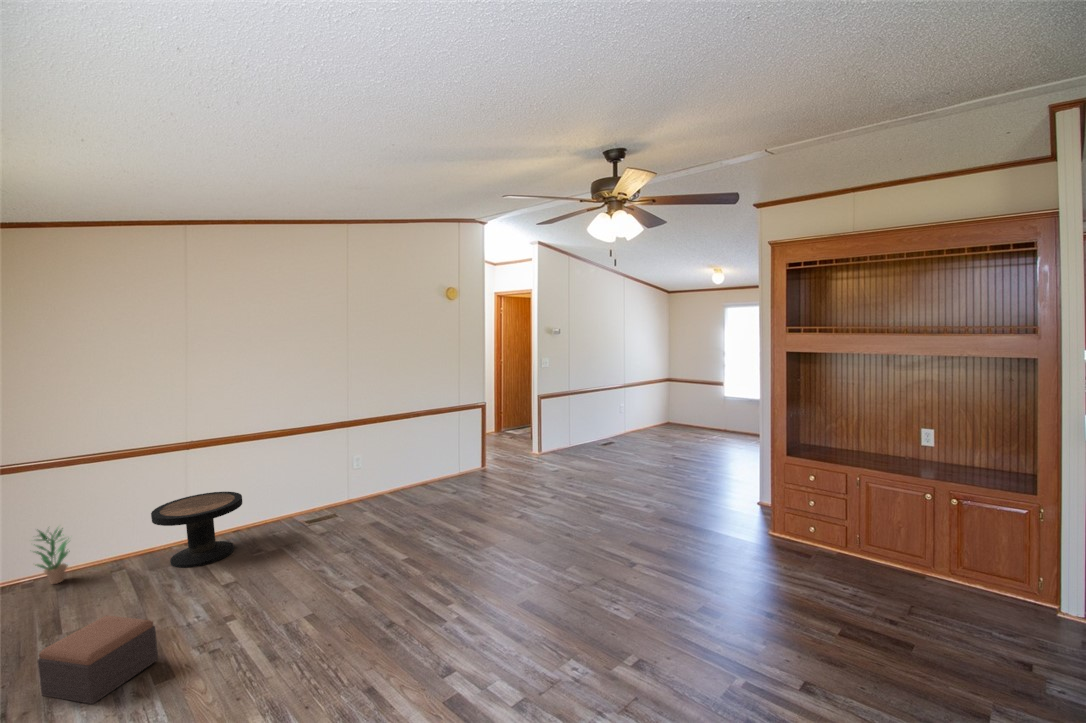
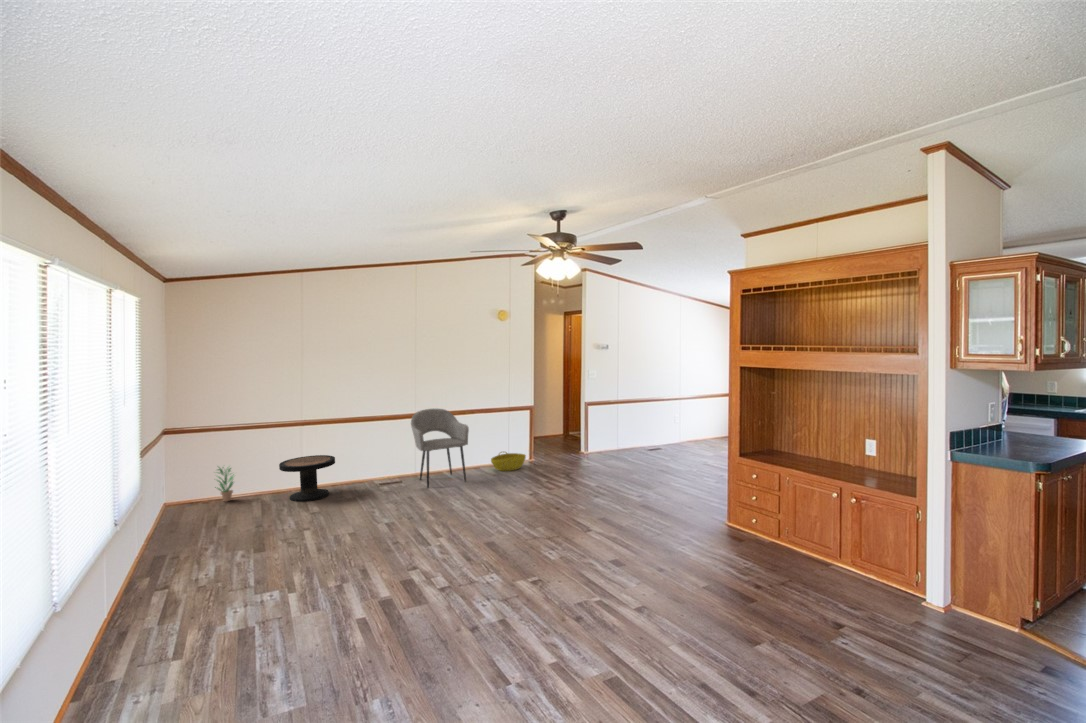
armchair: none [345,414,426,522] -> present [411,409,469,488]
basket: none [445,461,485,486] -> present [491,452,526,471]
footstool: present [38,615,158,704] -> none [203,512,263,556]

